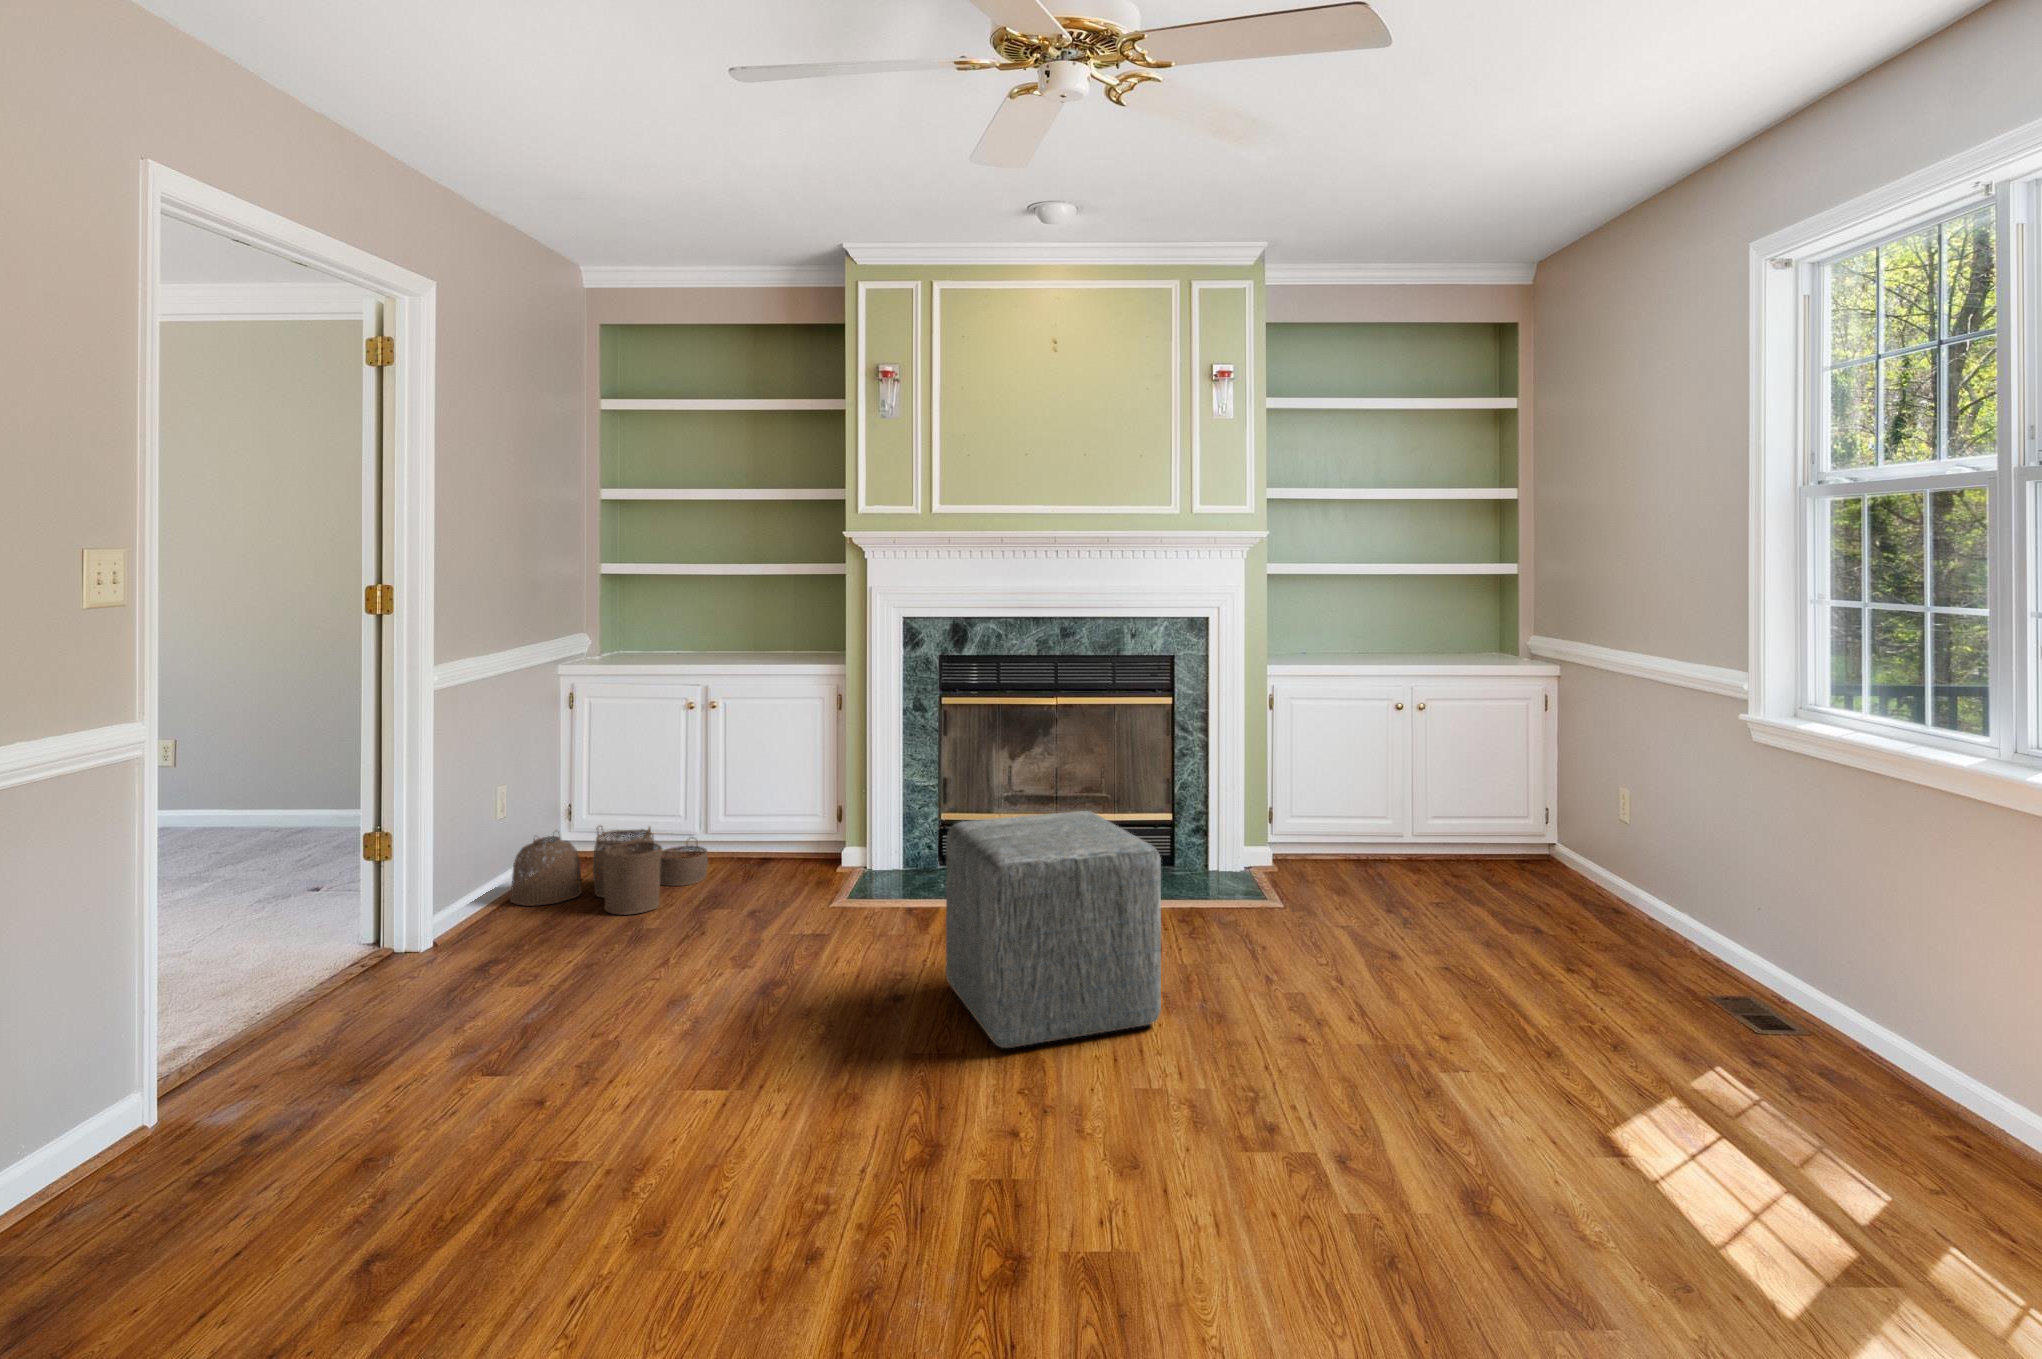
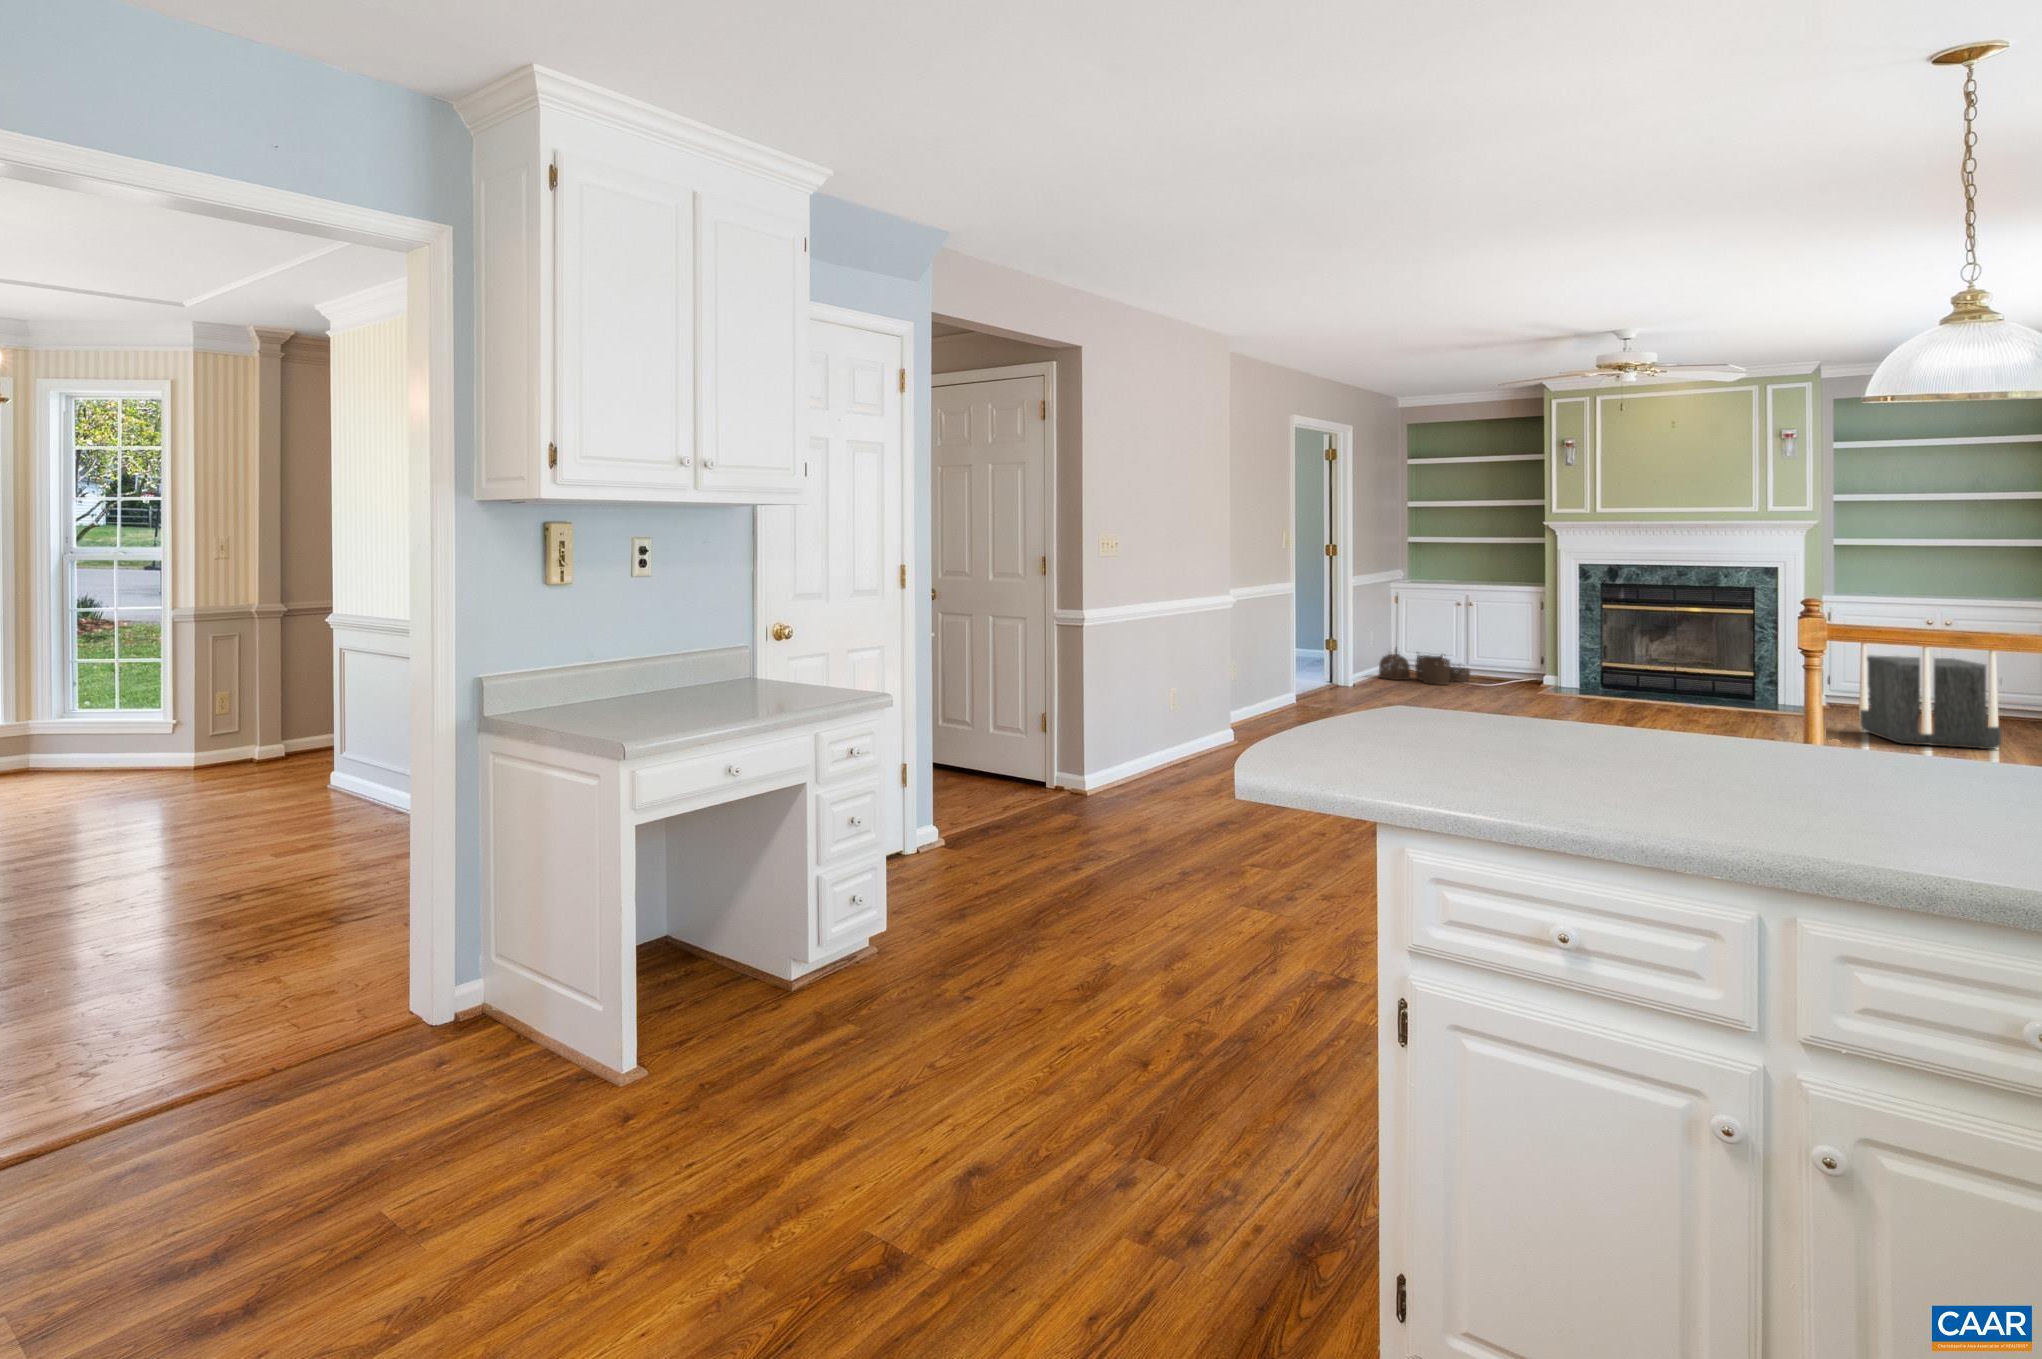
ottoman: present [946,811,1161,1048] -> present [1860,655,2001,749]

